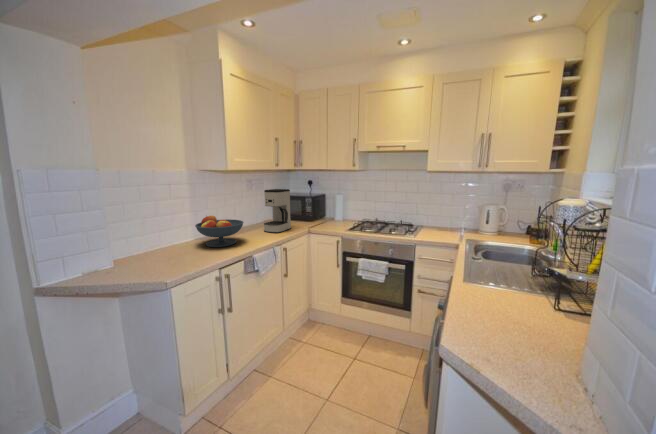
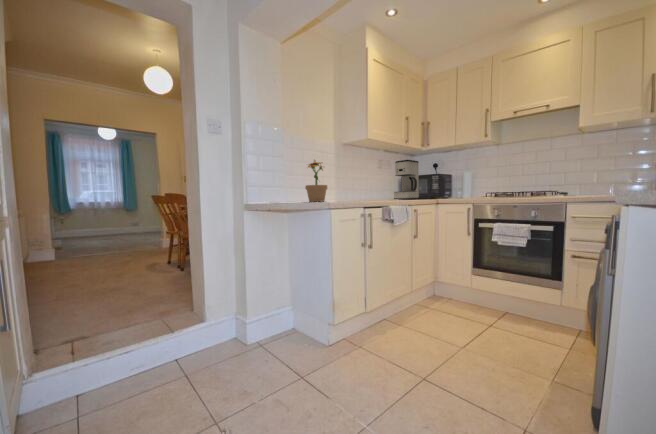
potted plant: none [131,213,168,270] -> present [305,160,327,202]
fruit bowl: present [195,216,243,247] -> none [341,177,380,200]

